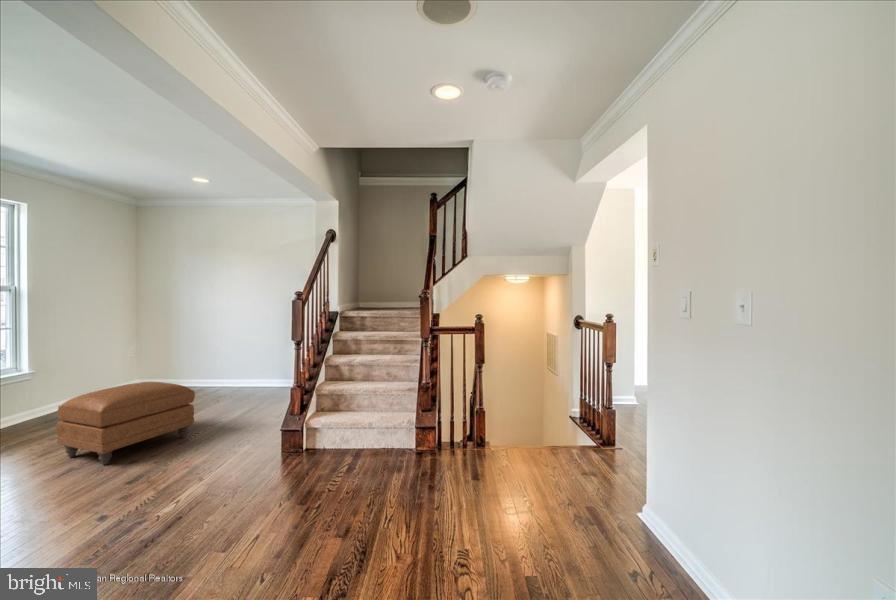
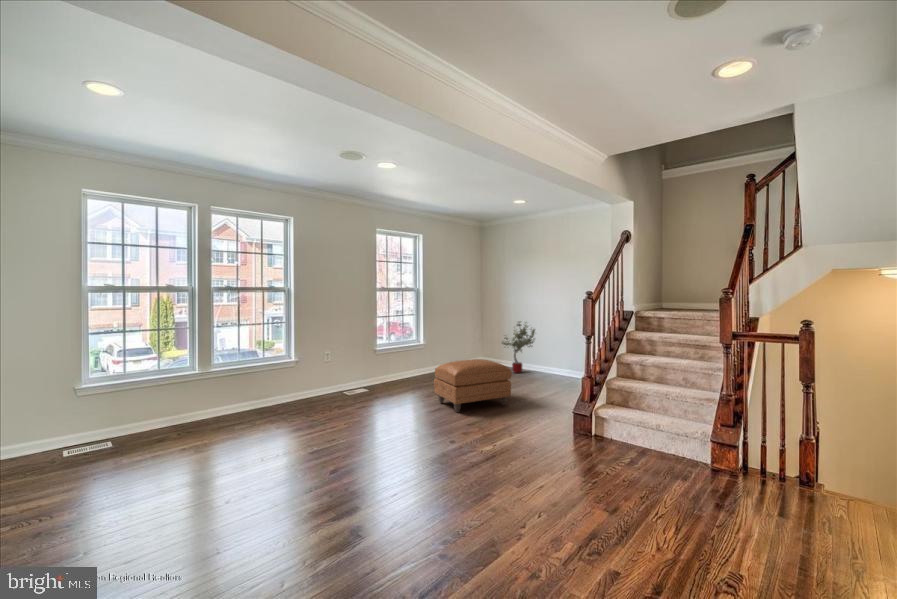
potted tree: none [171,327,223,393] -> present [502,321,535,373]

